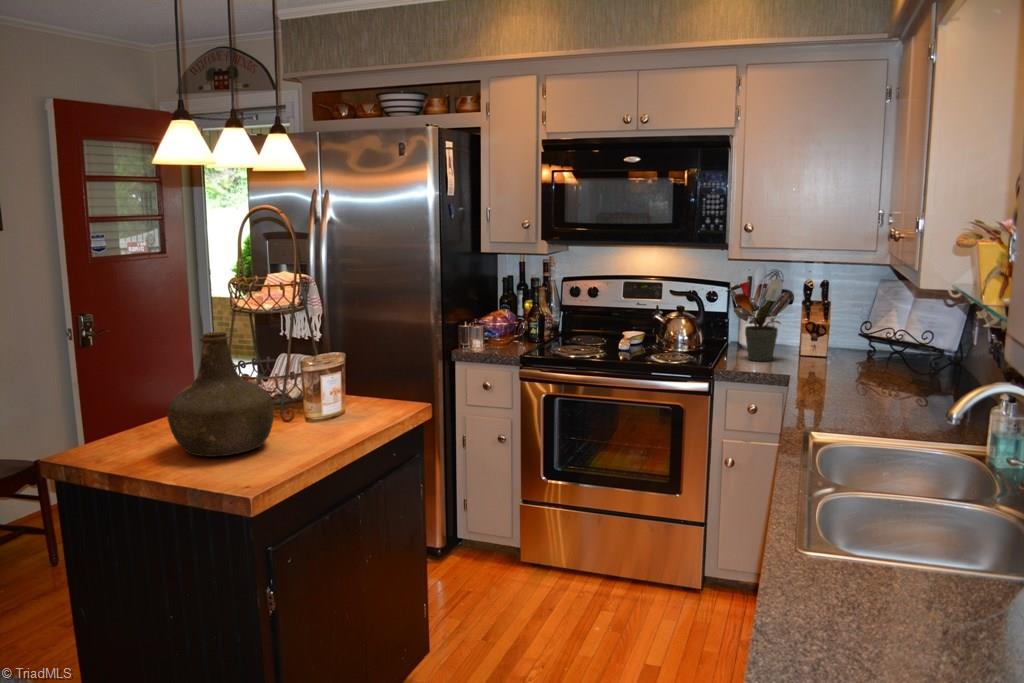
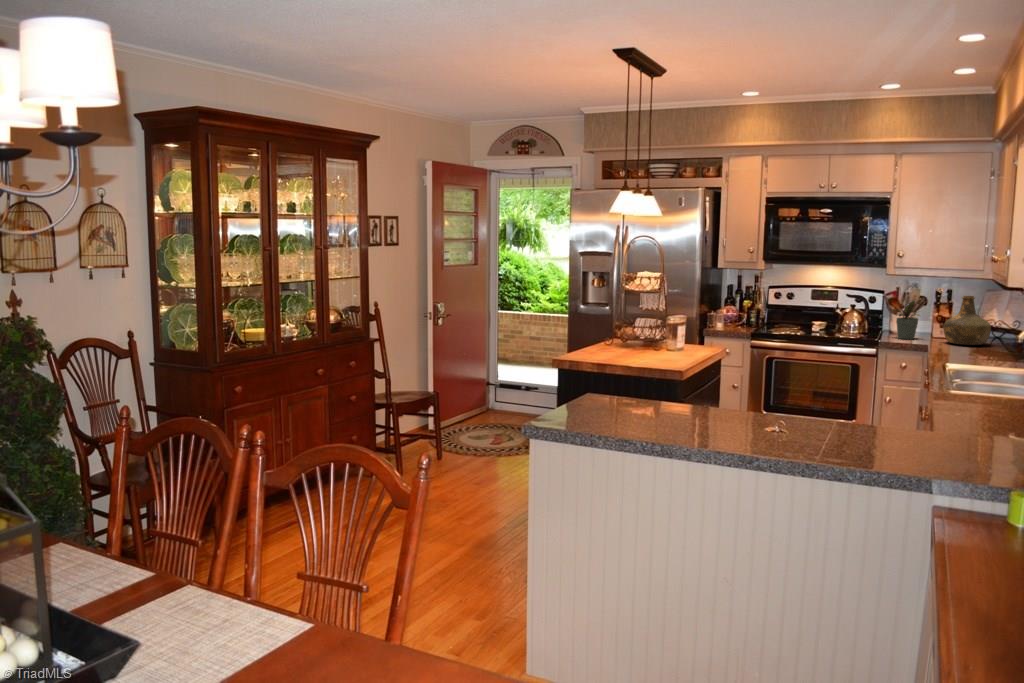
bottle: present [167,332,274,457] -> present [943,296,991,345]

